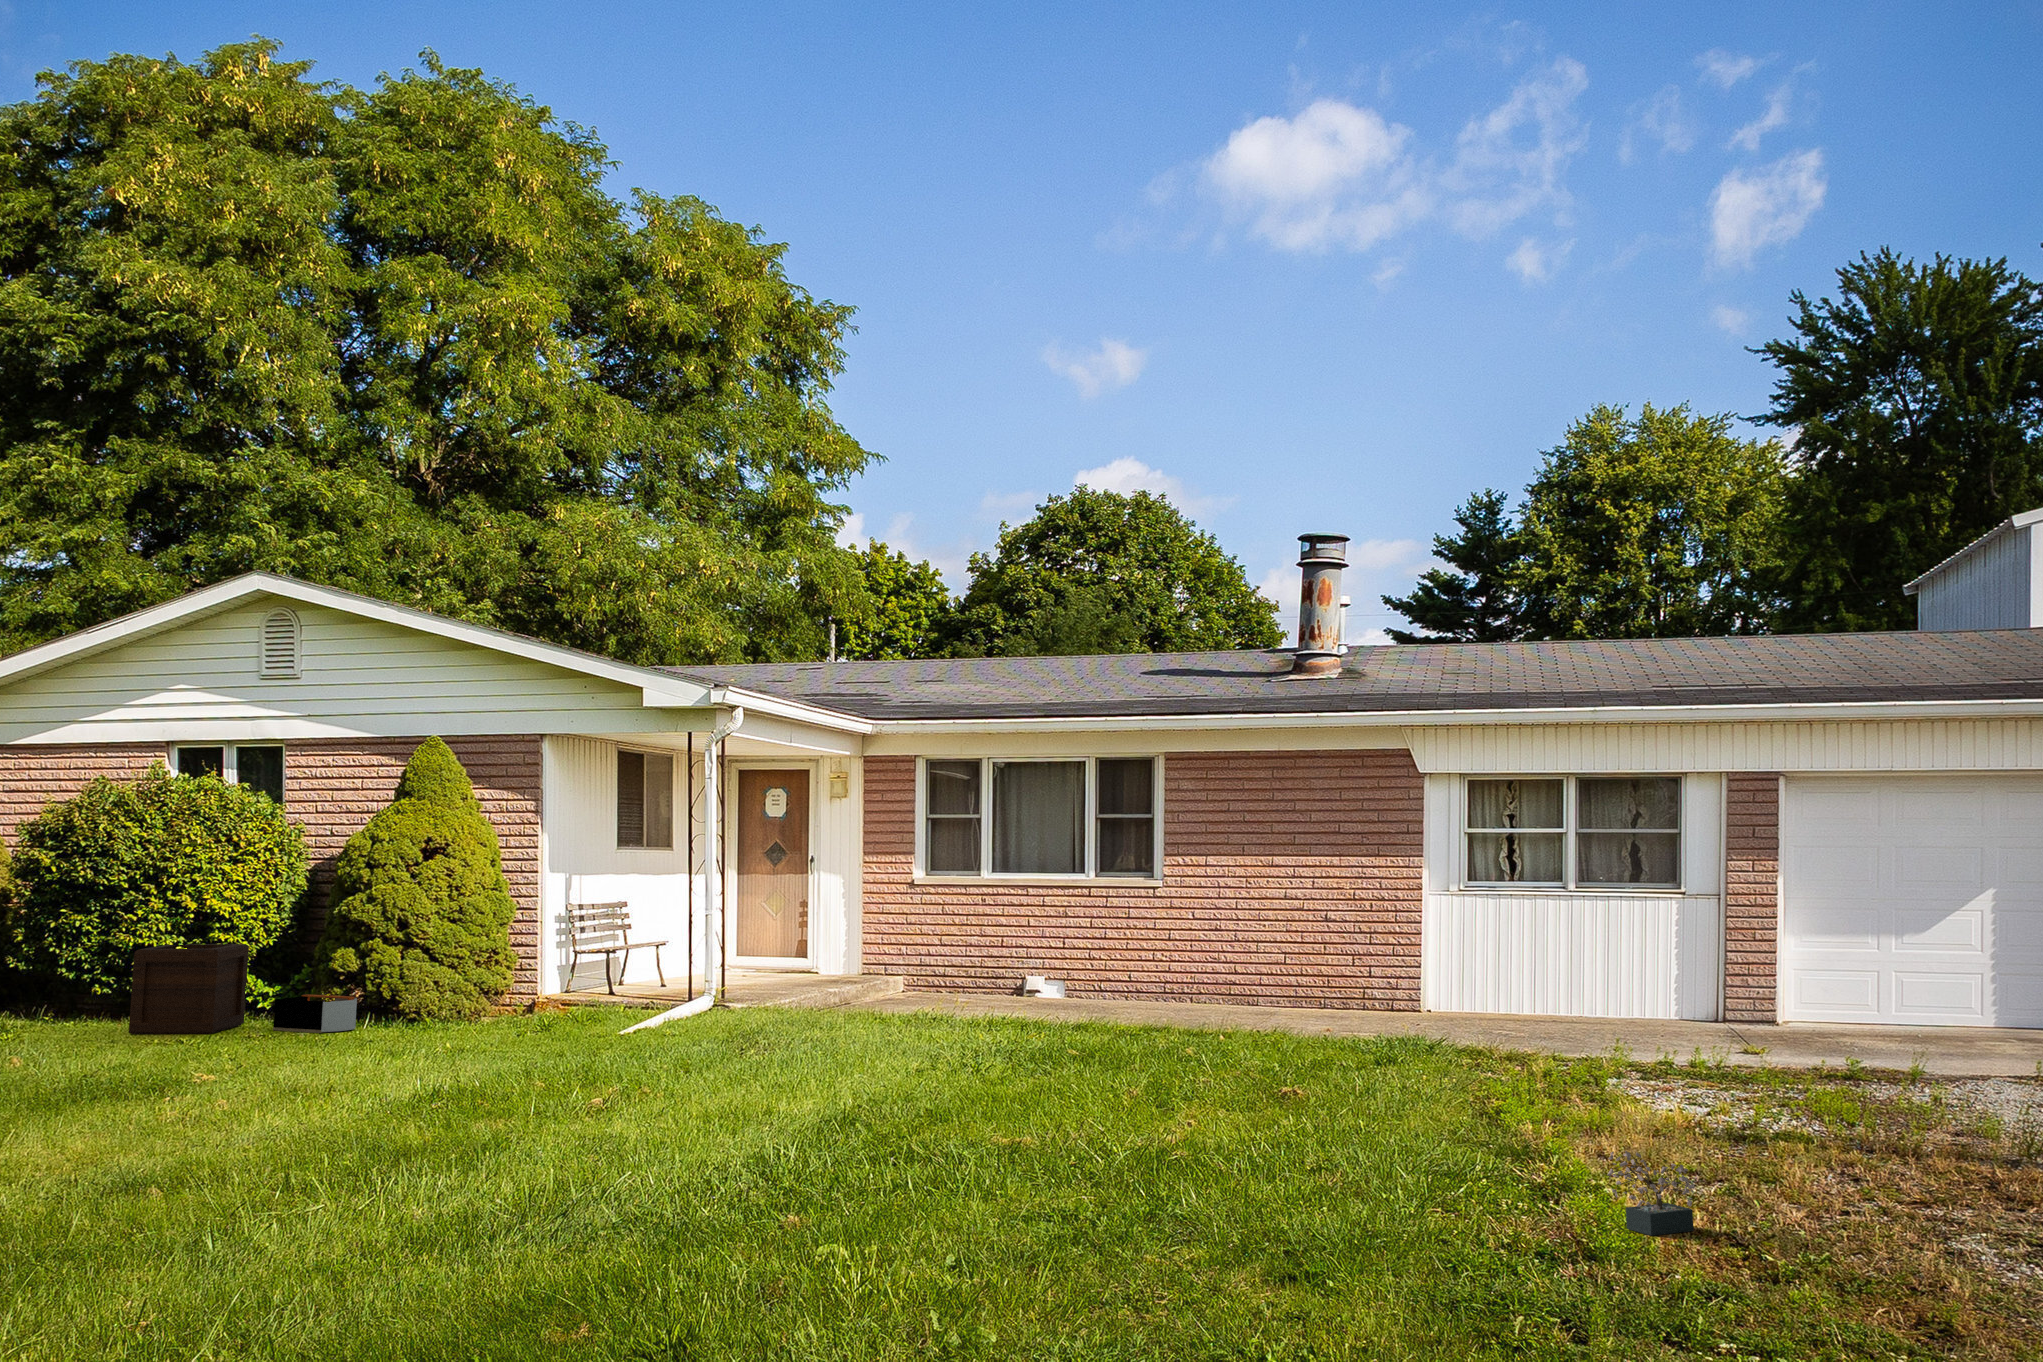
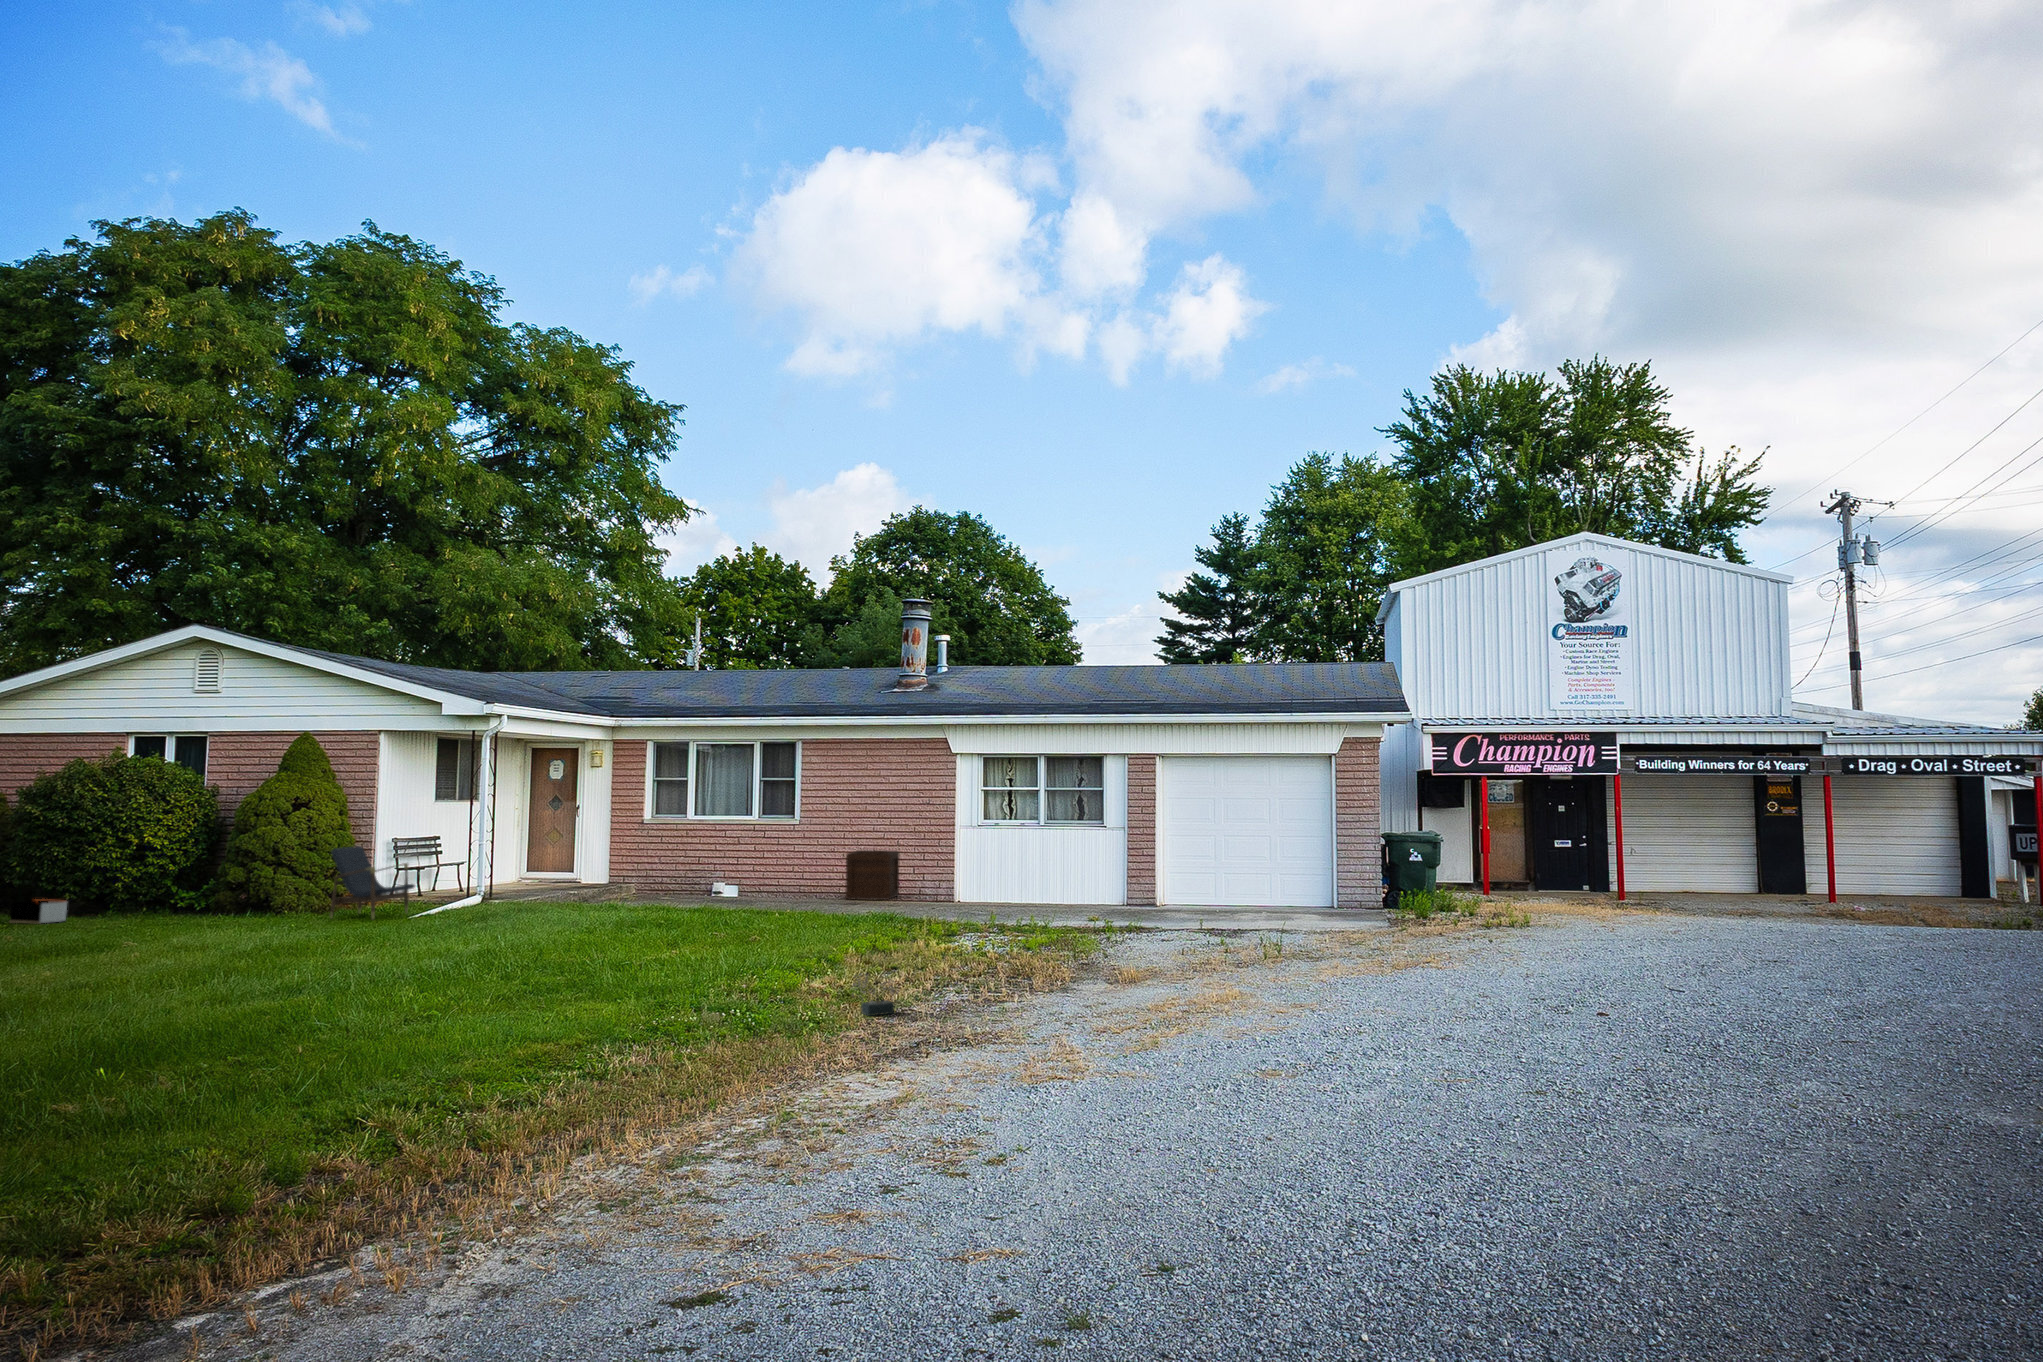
lounge chair: none [486,914,611,1030] -> present [330,846,414,919]
wooden crate: present [129,944,249,1035] -> present [845,850,899,900]
storage bin: present [273,994,357,1033] -> present [10,899,67,924]

